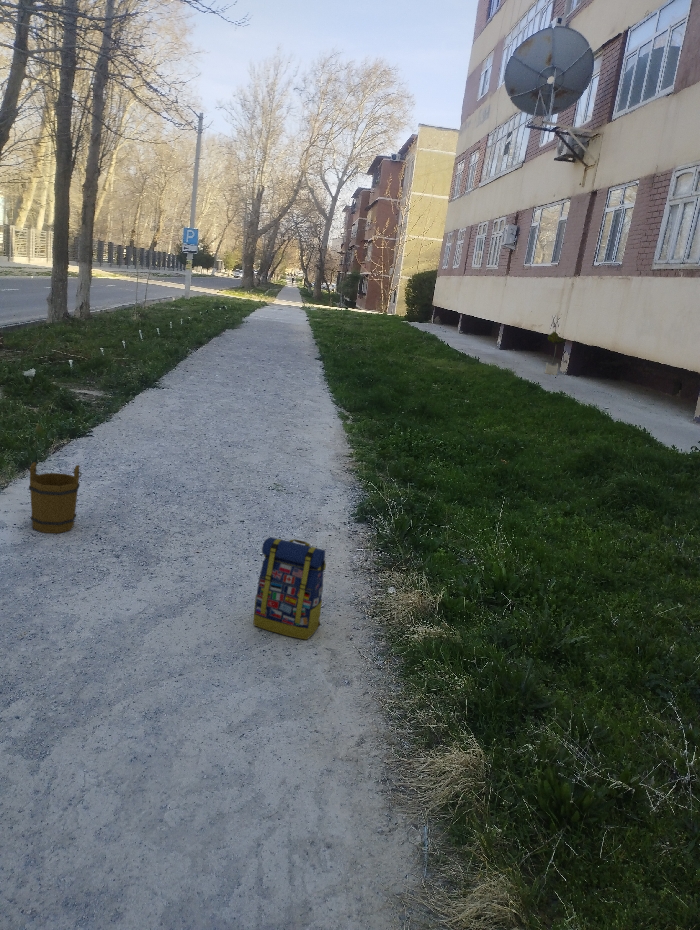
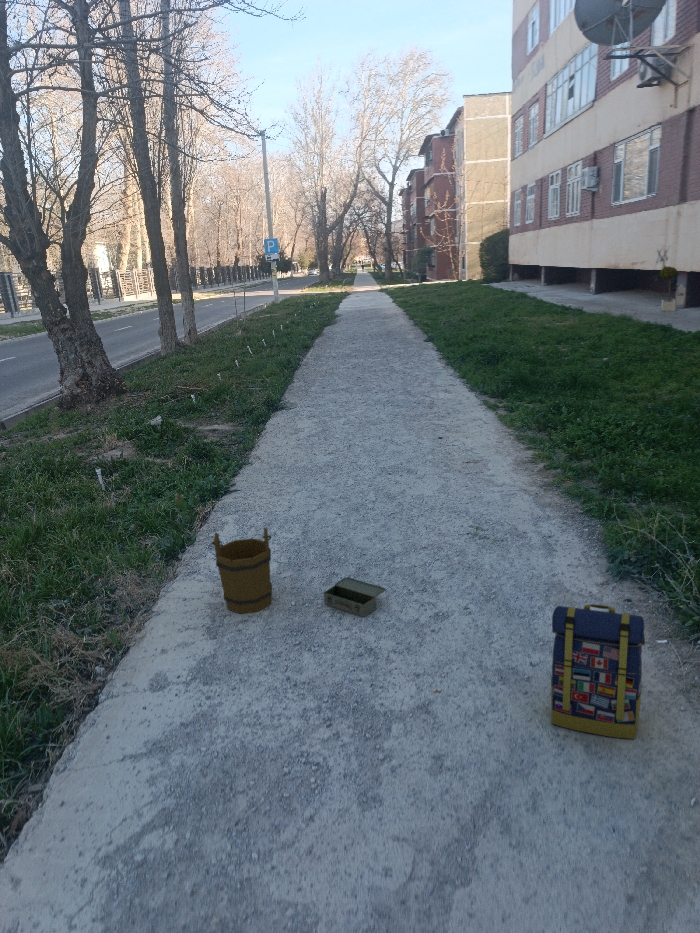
toolbox: none [117,519,169,549] -> present [324,578,385,617]

